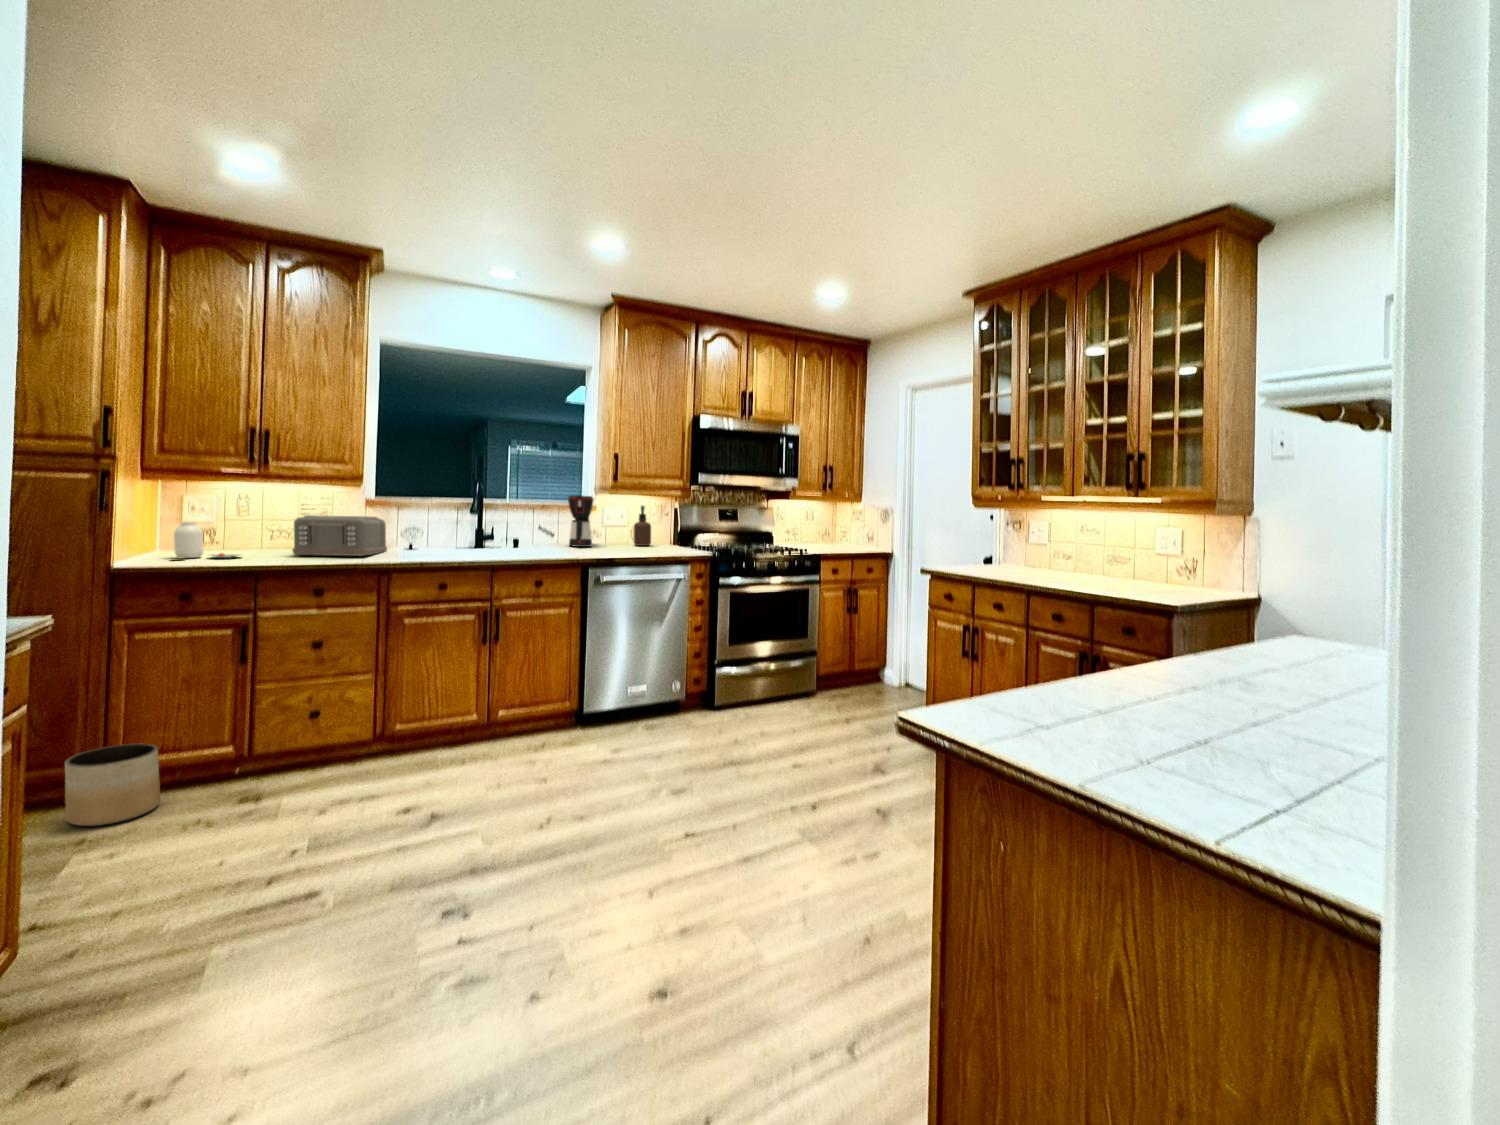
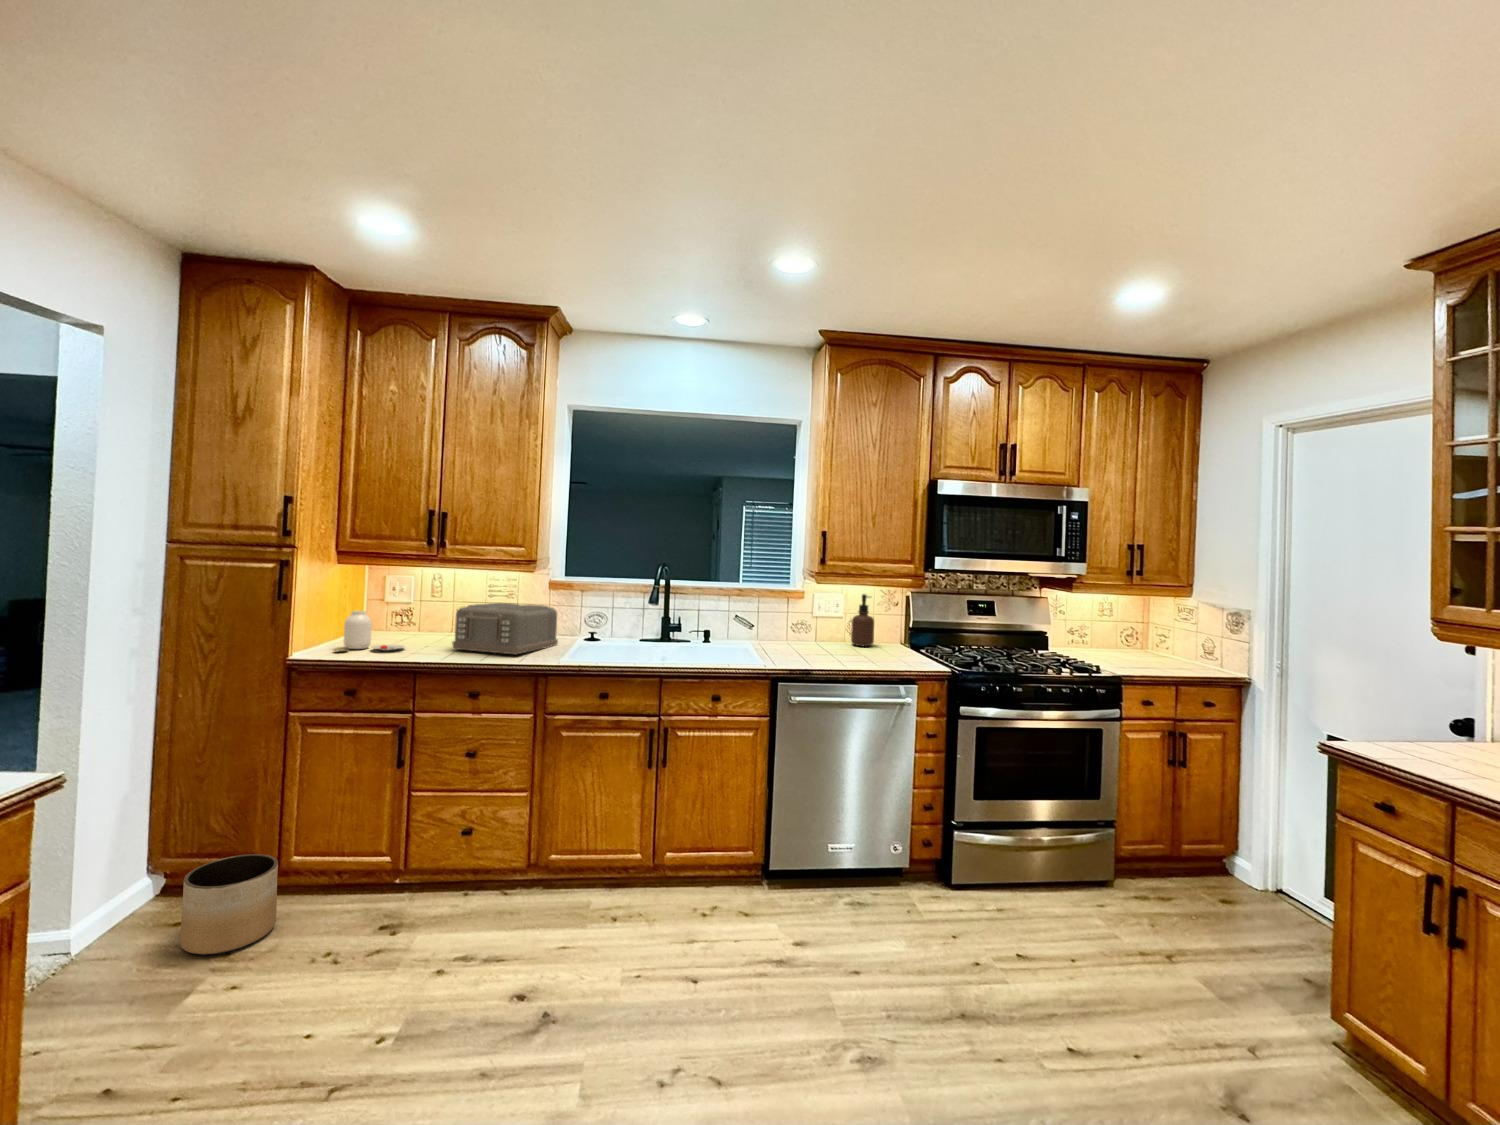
coffee maker: present [568,495,594,547] -> none [769,581,801,645]

